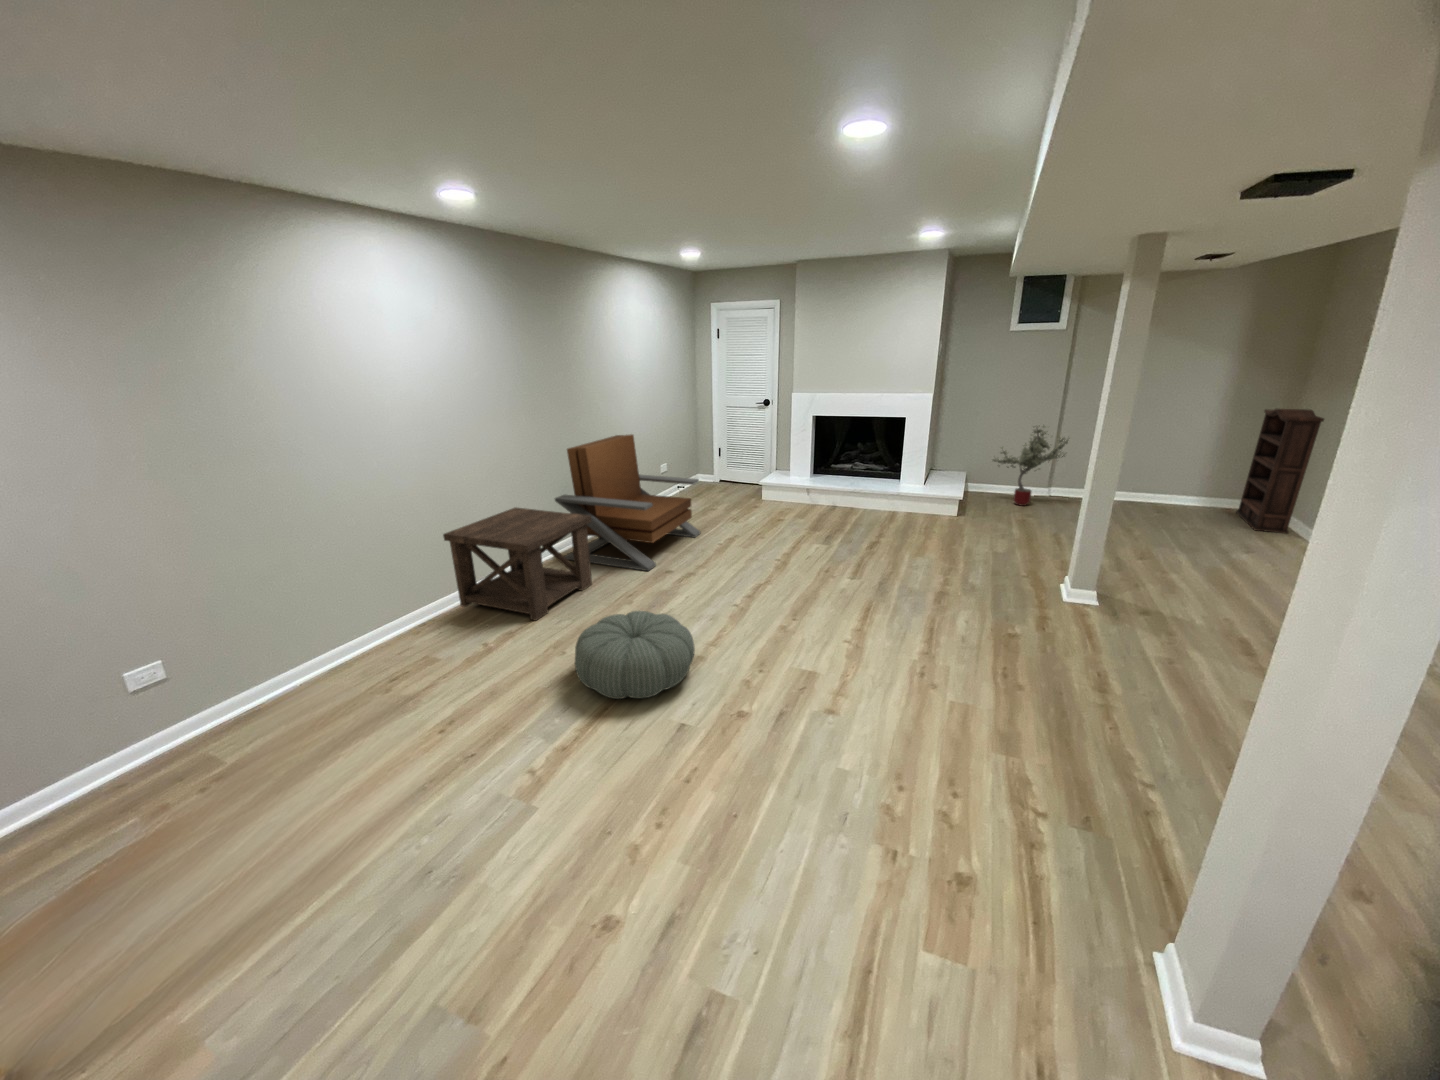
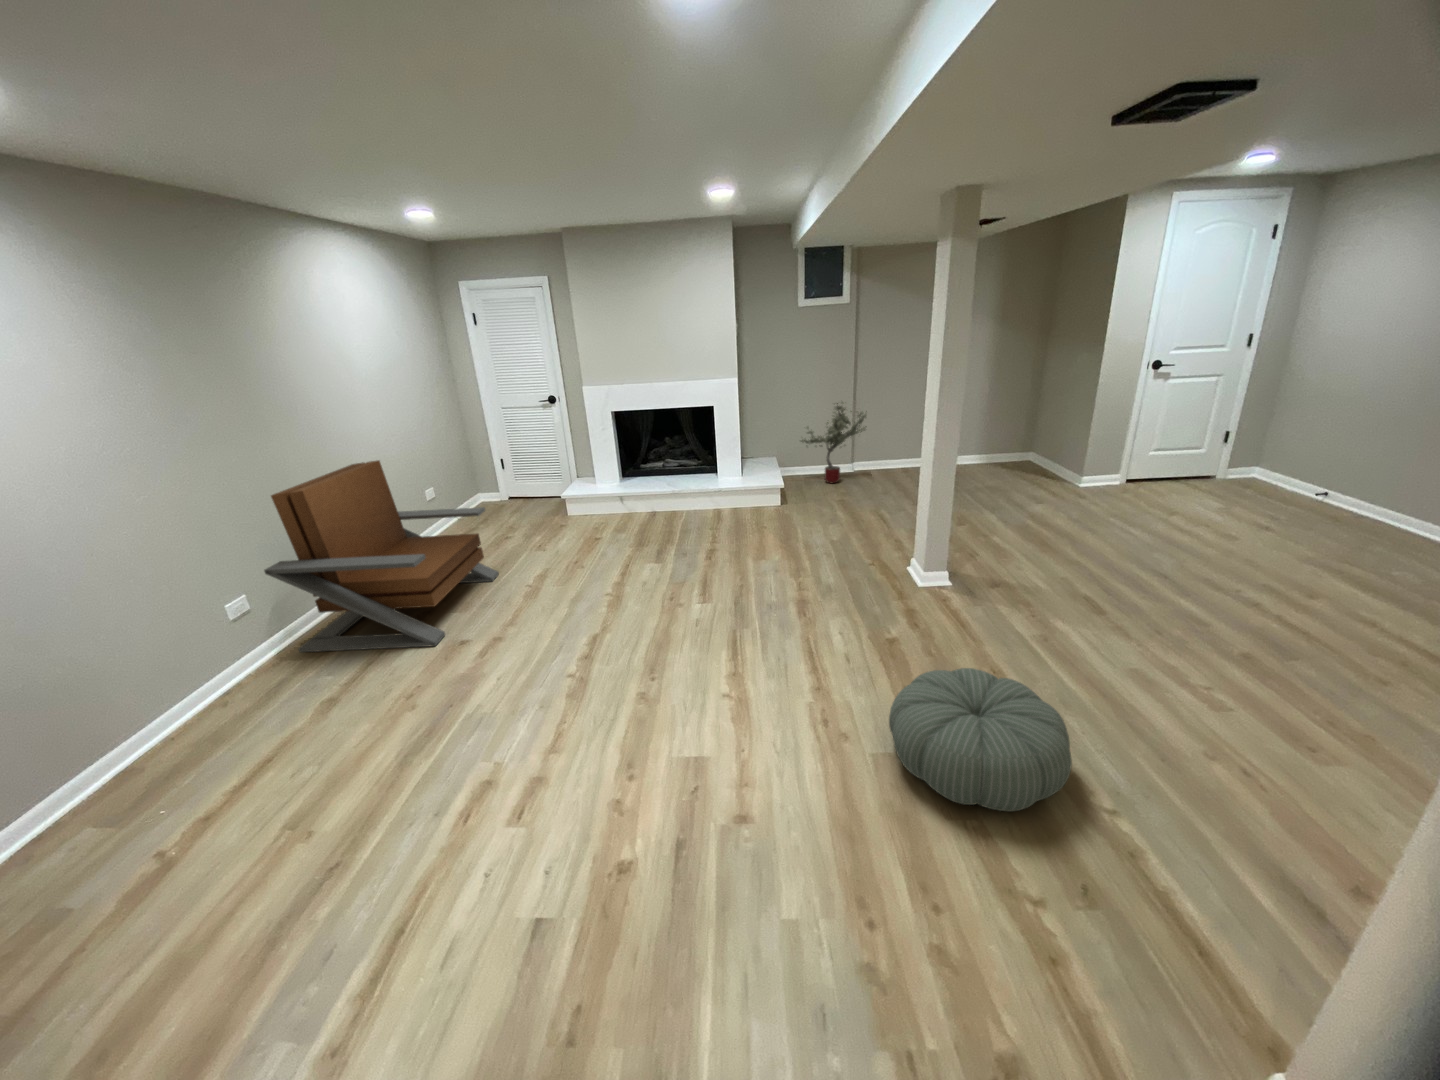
bookshelf: present [1236,409,1324,534] -> none [1002,369,1064,481]
side table: present [443,507,592,620] -> none [31,592,350,786]
pouf: present [575,611,695,699] -> present [889,668,1072,811]

